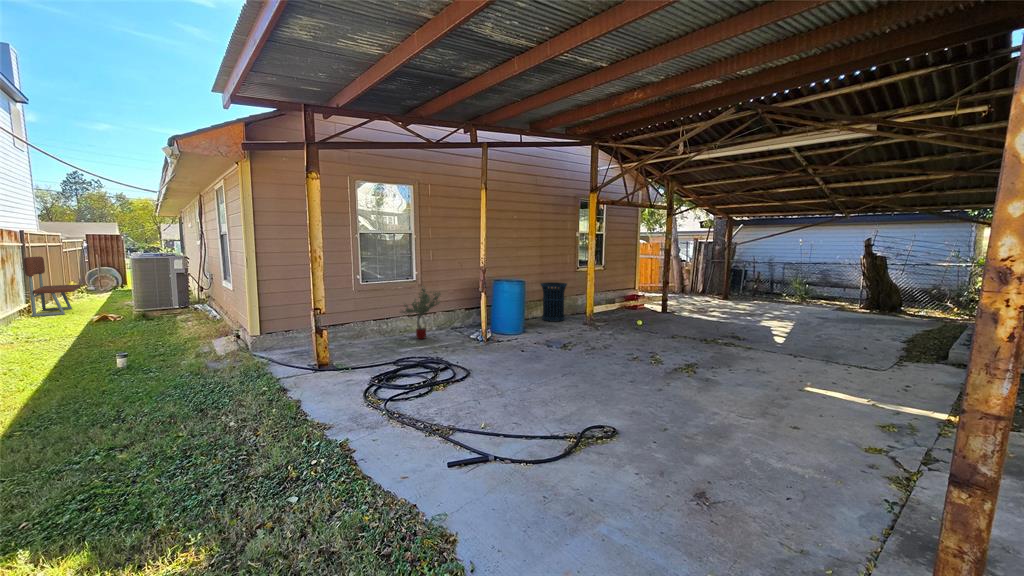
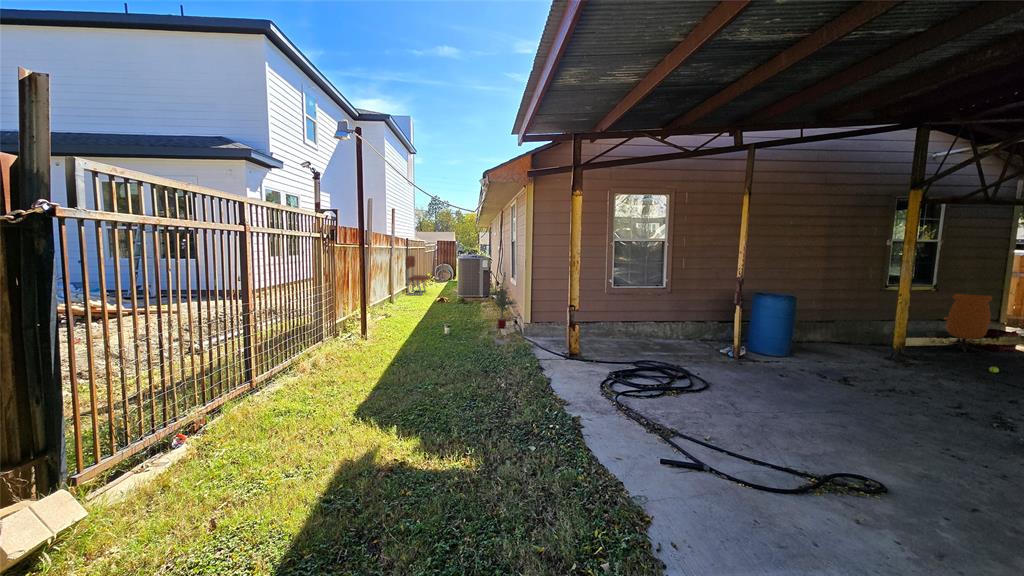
lounge chair: none [612,271,639,315] -> present [938,294,992,353]
trash can: present [541,282,567,322] -> none [820,300,861,349]
potted tree: present [401,286,440,339] -> present [495,284,517,328]

